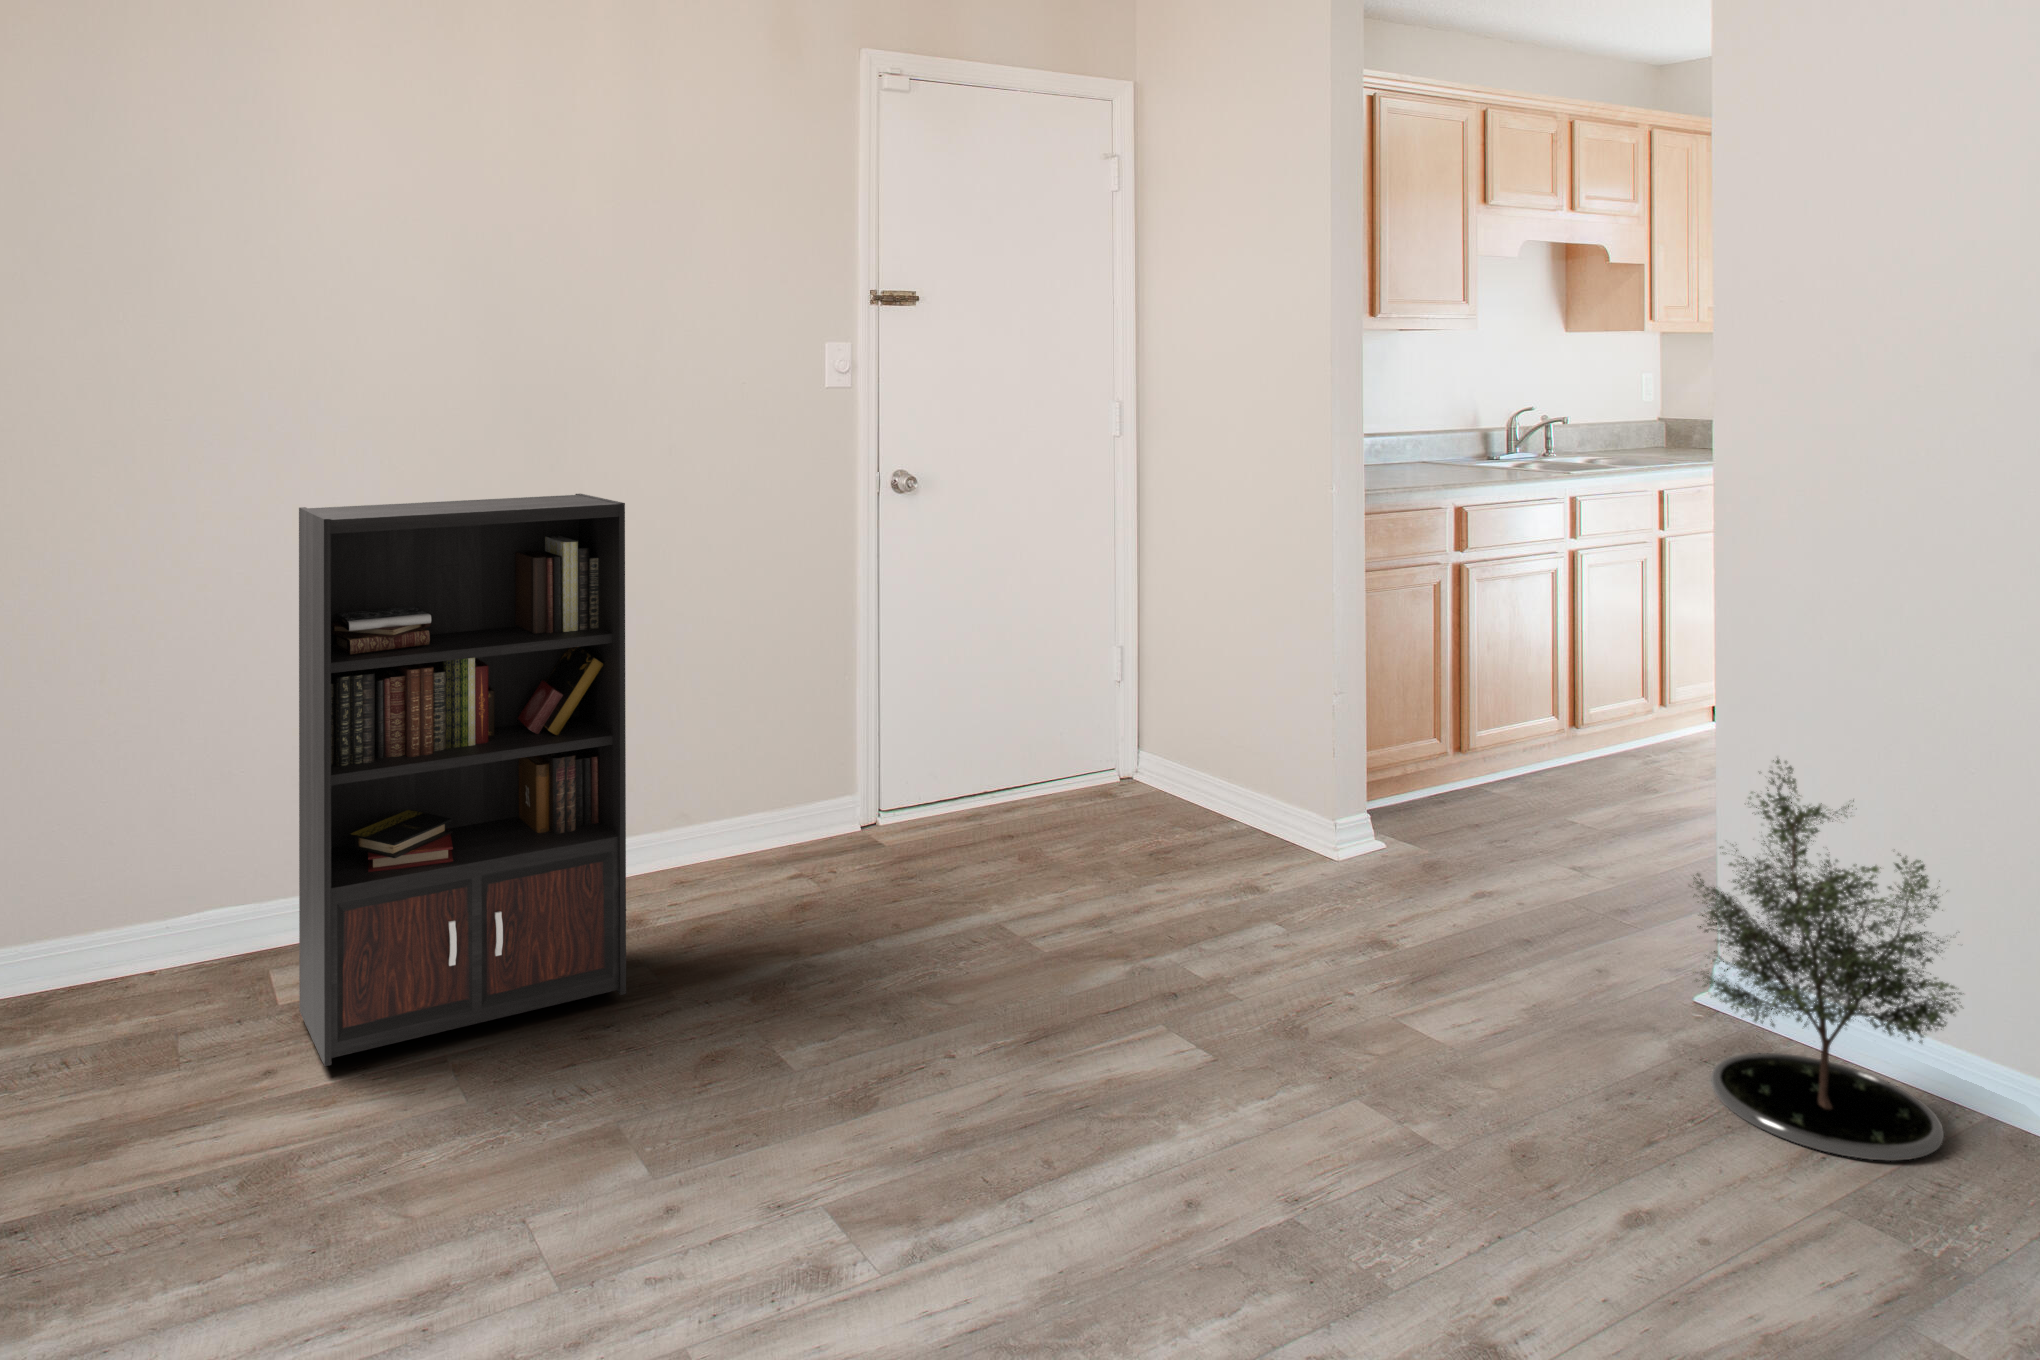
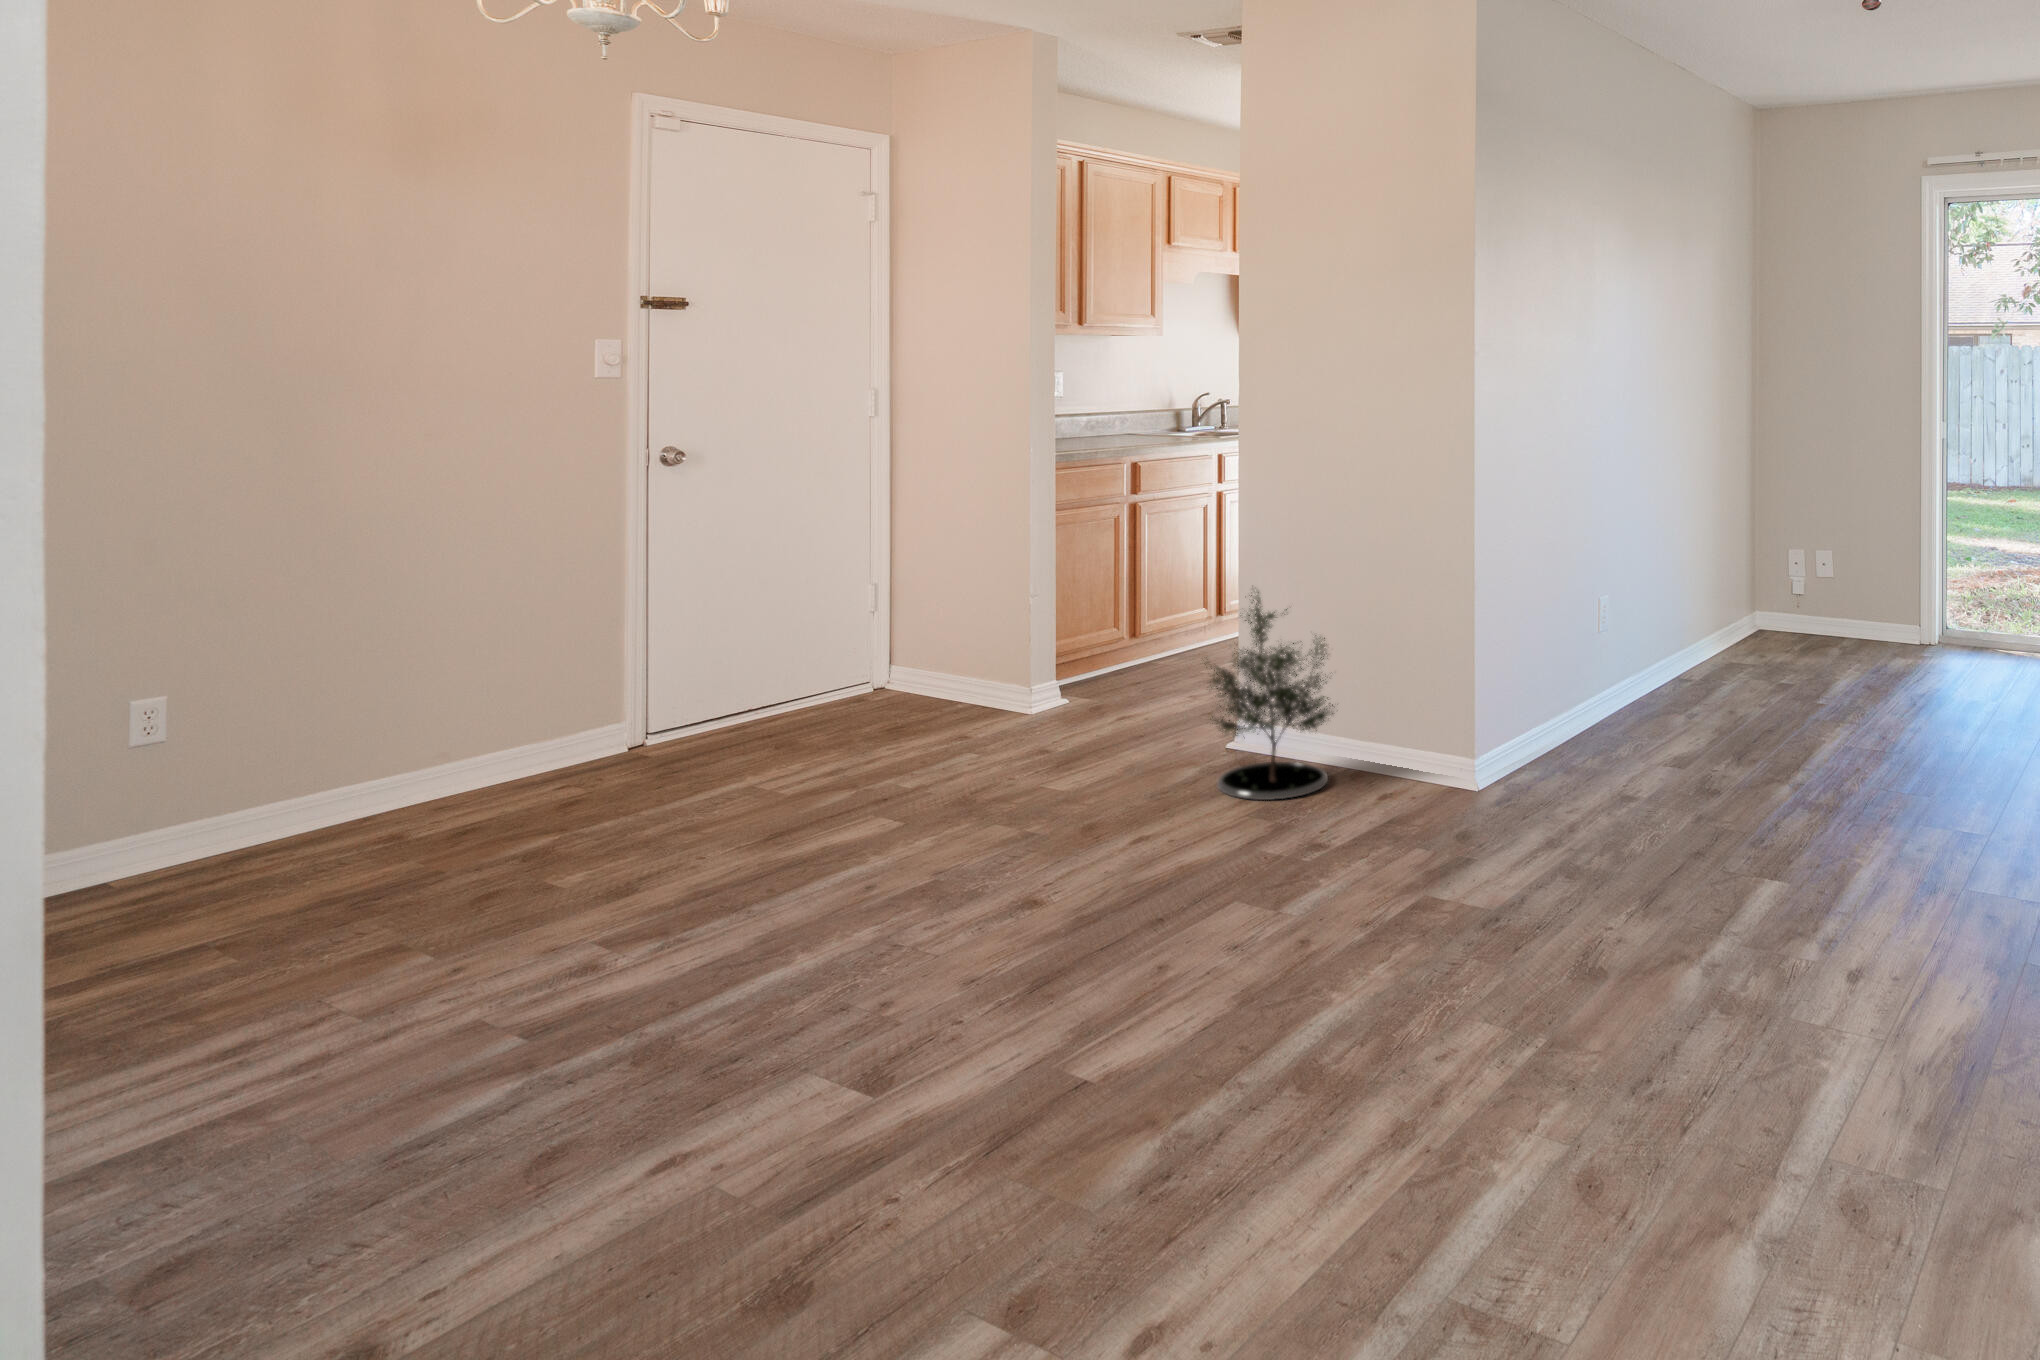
bookcase: present [299,494,626,1066] -> none [22,465,399,961]

